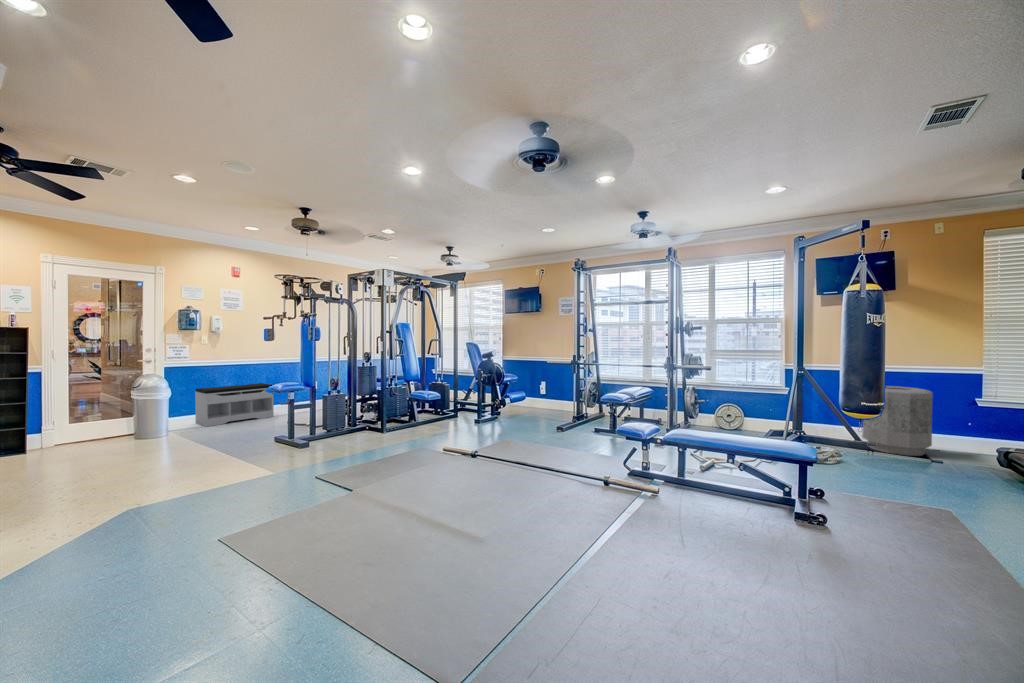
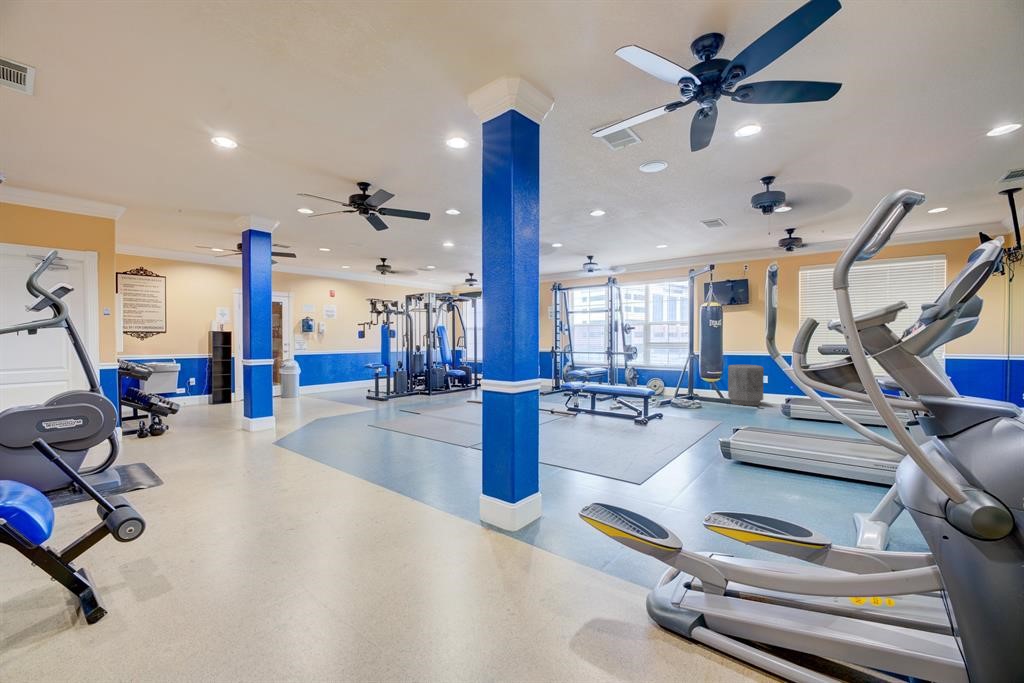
bench: present [195,383,274,427] -> none [310,367,357,393]

